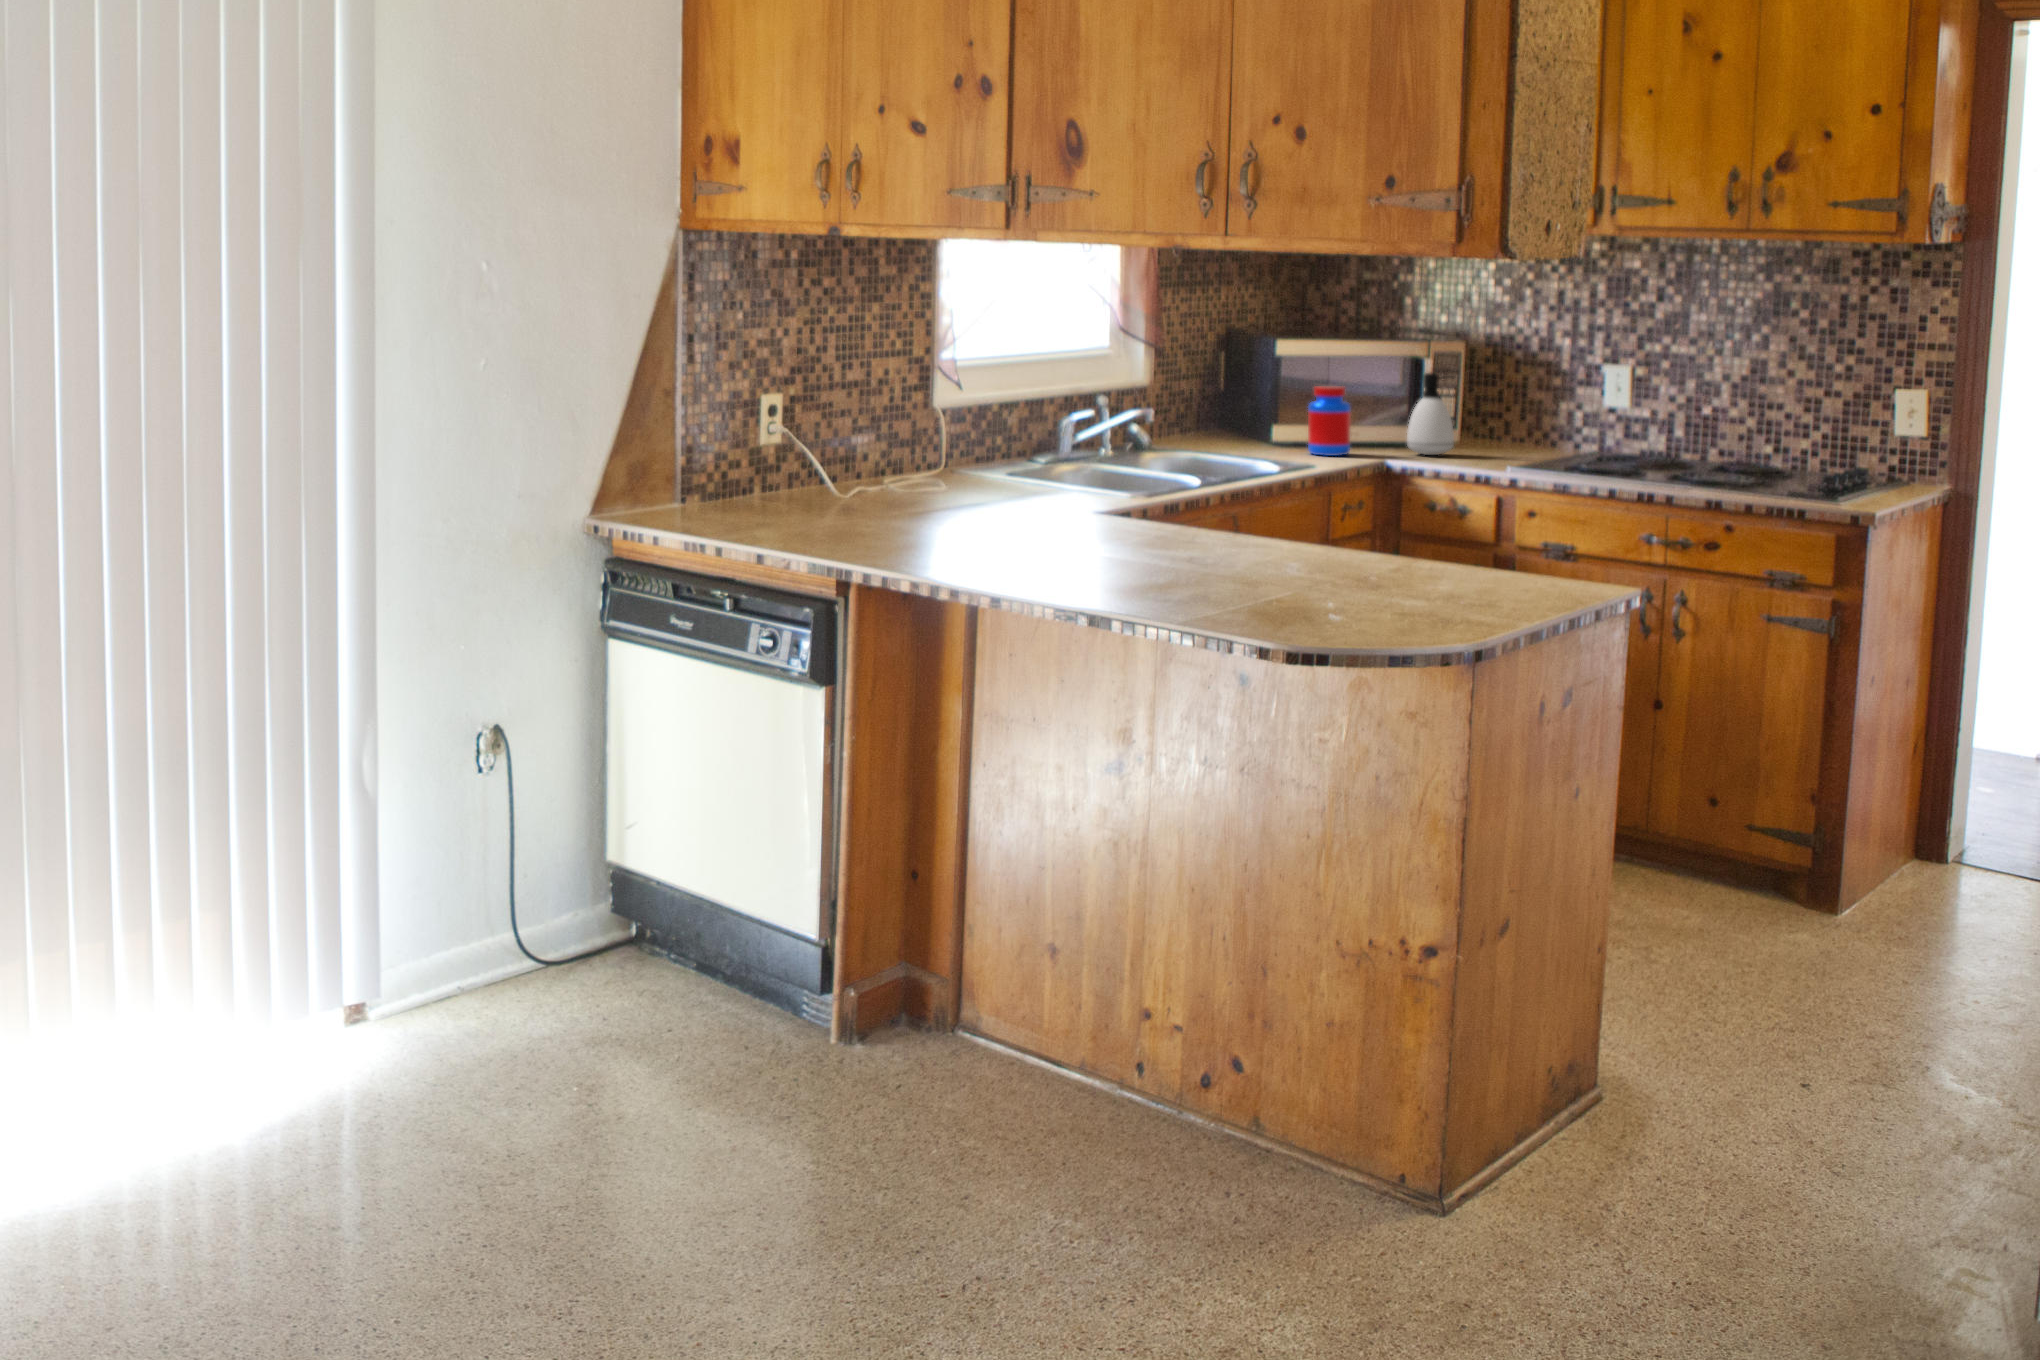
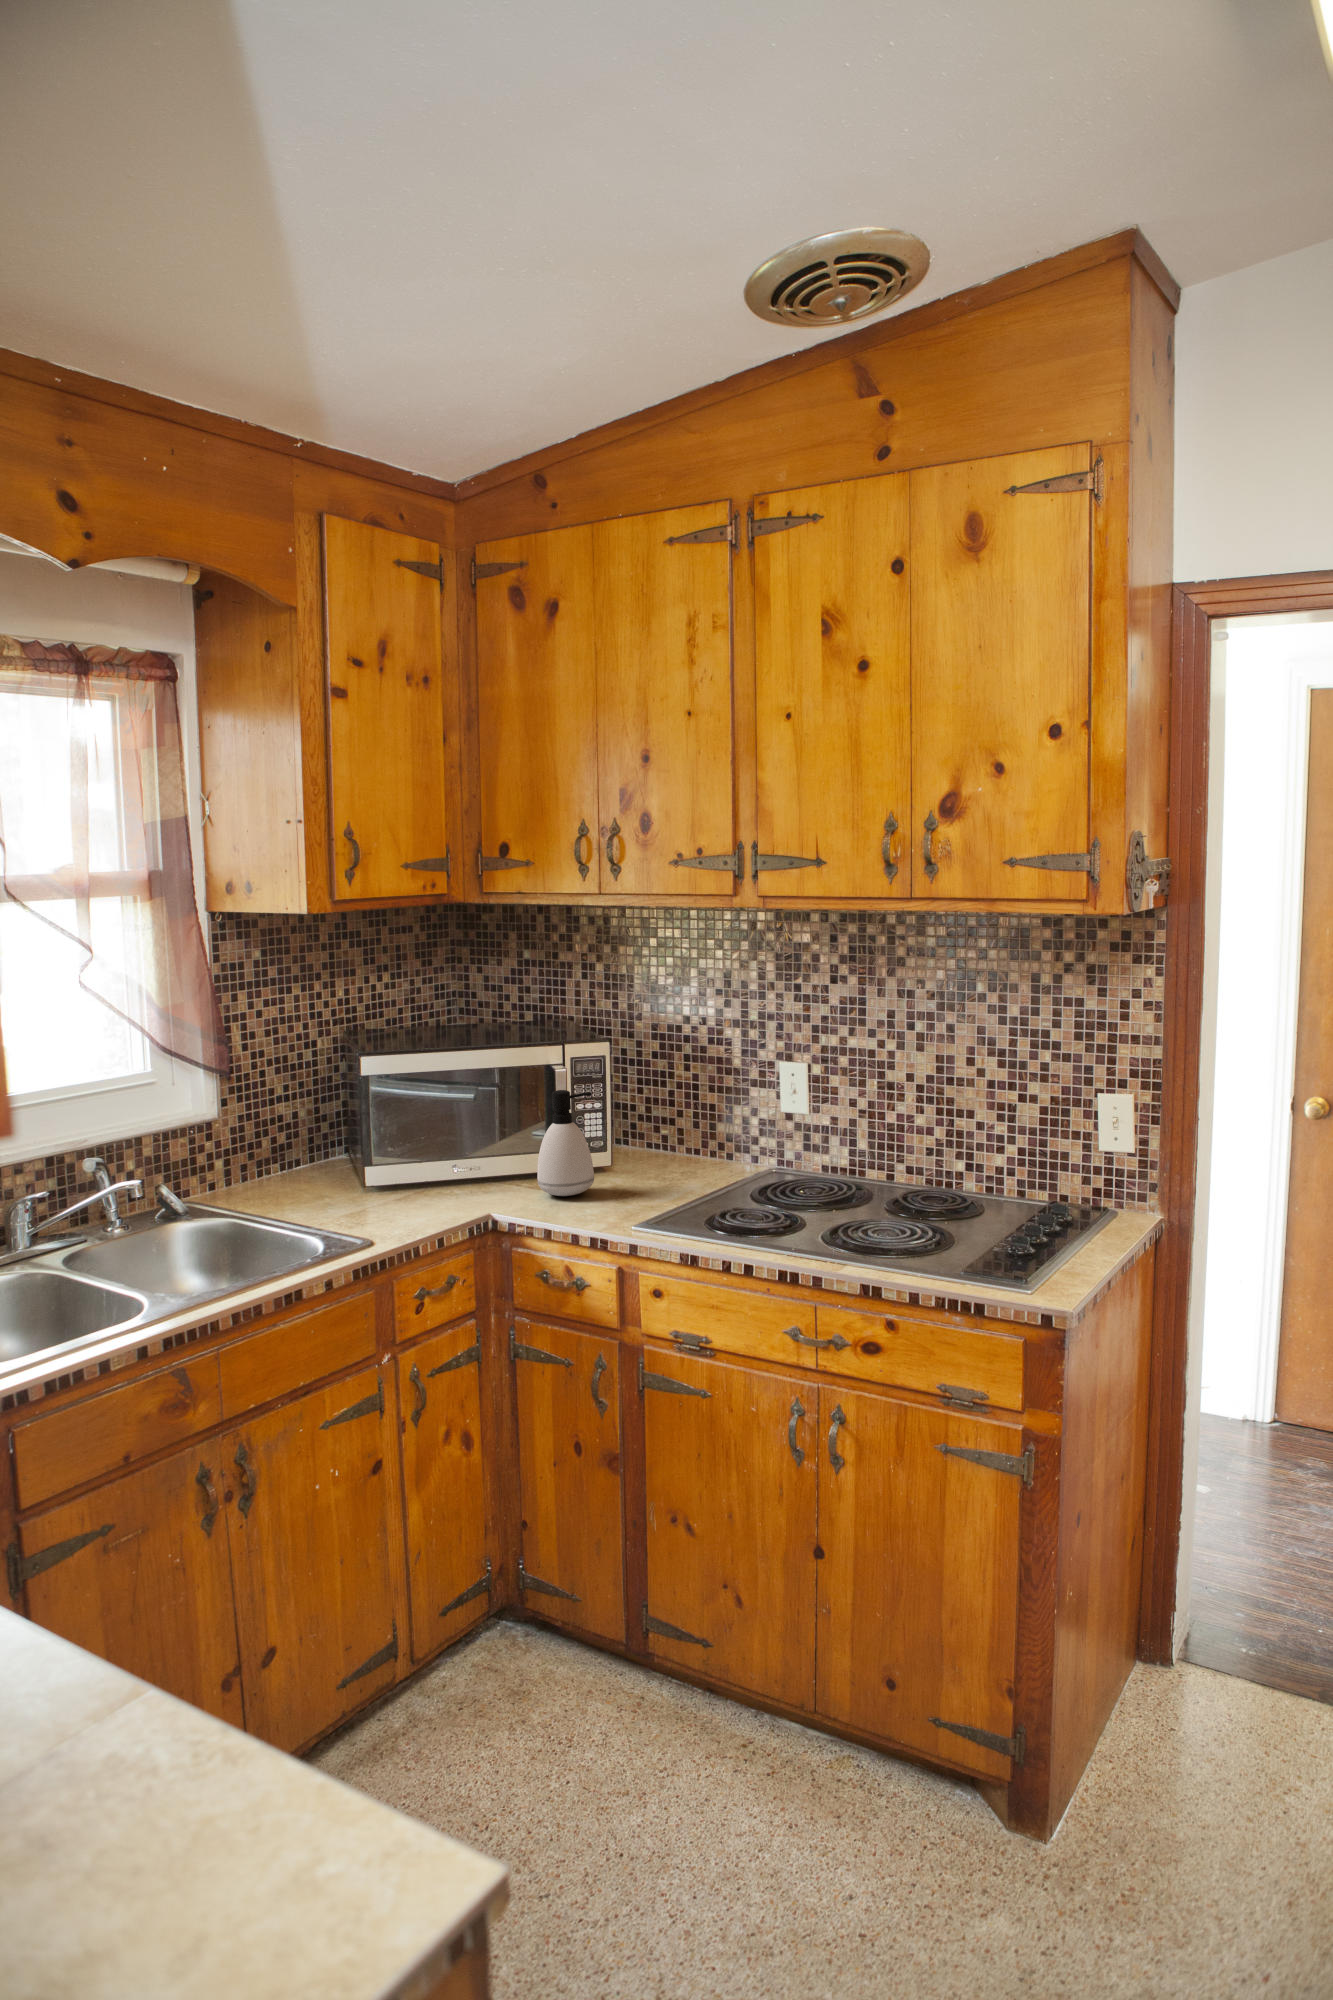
jar: present [1308,386,1351,456] -> none [402,1116,459,1212]

